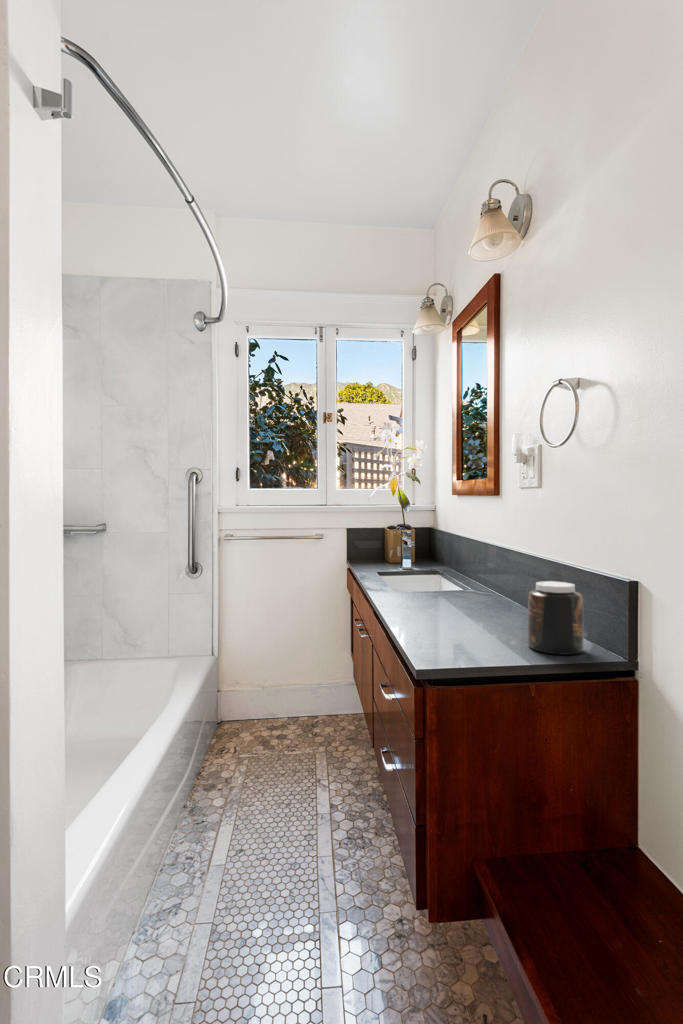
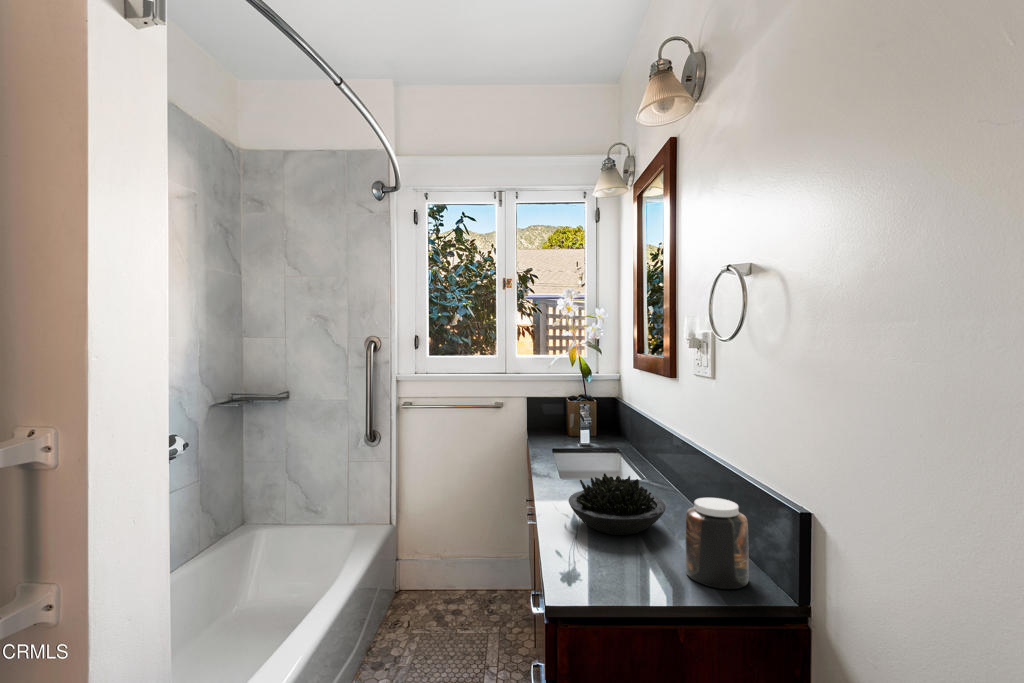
succulent plant: none [412,574,502,626] -> present [569,473,666,535]

